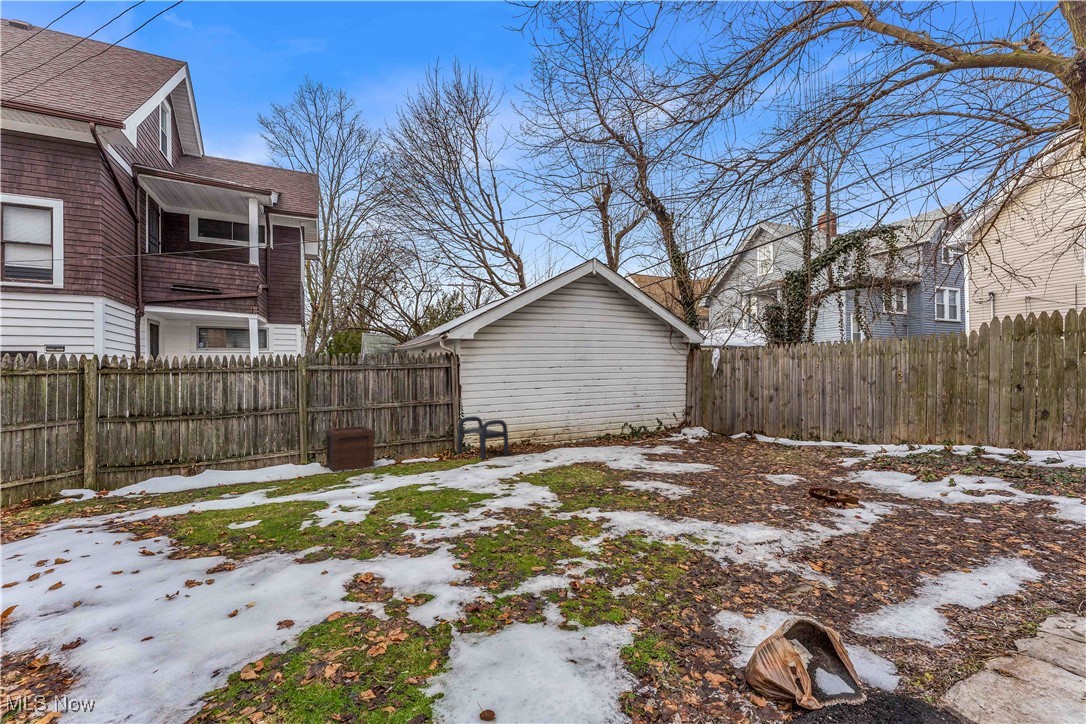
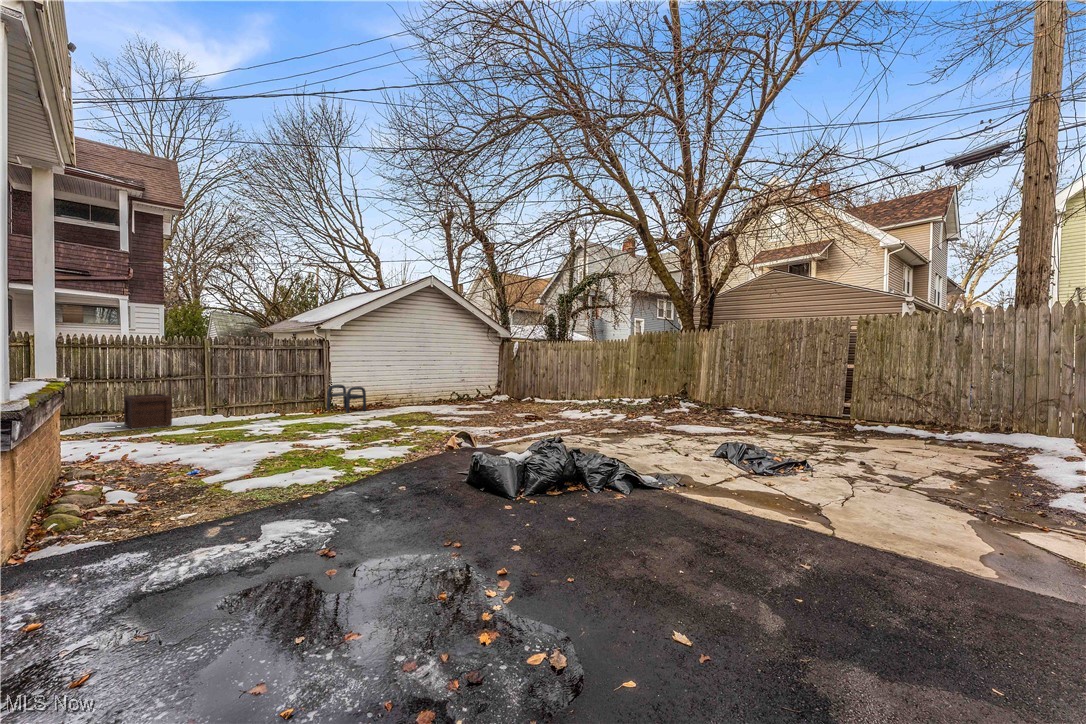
wooden crate: present [326,426,374,472] -> present [124,394,172,429]

